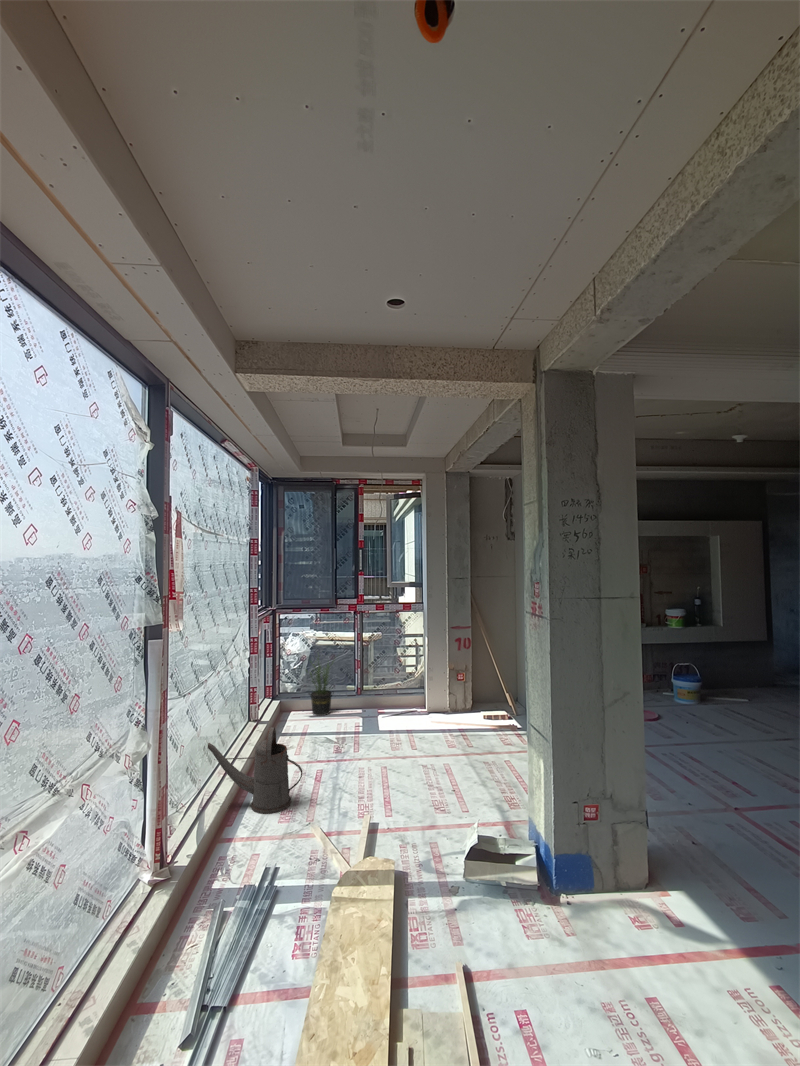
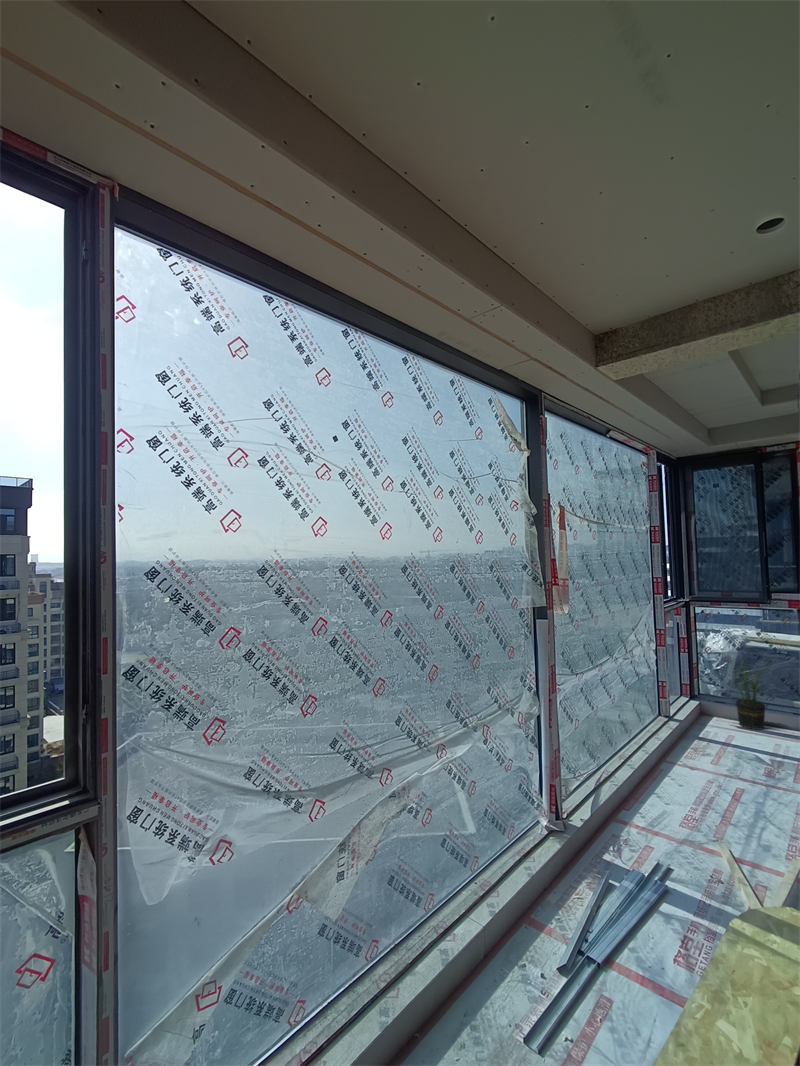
watering can: present [208,727,303,814] -> none [605,723,710,814]

